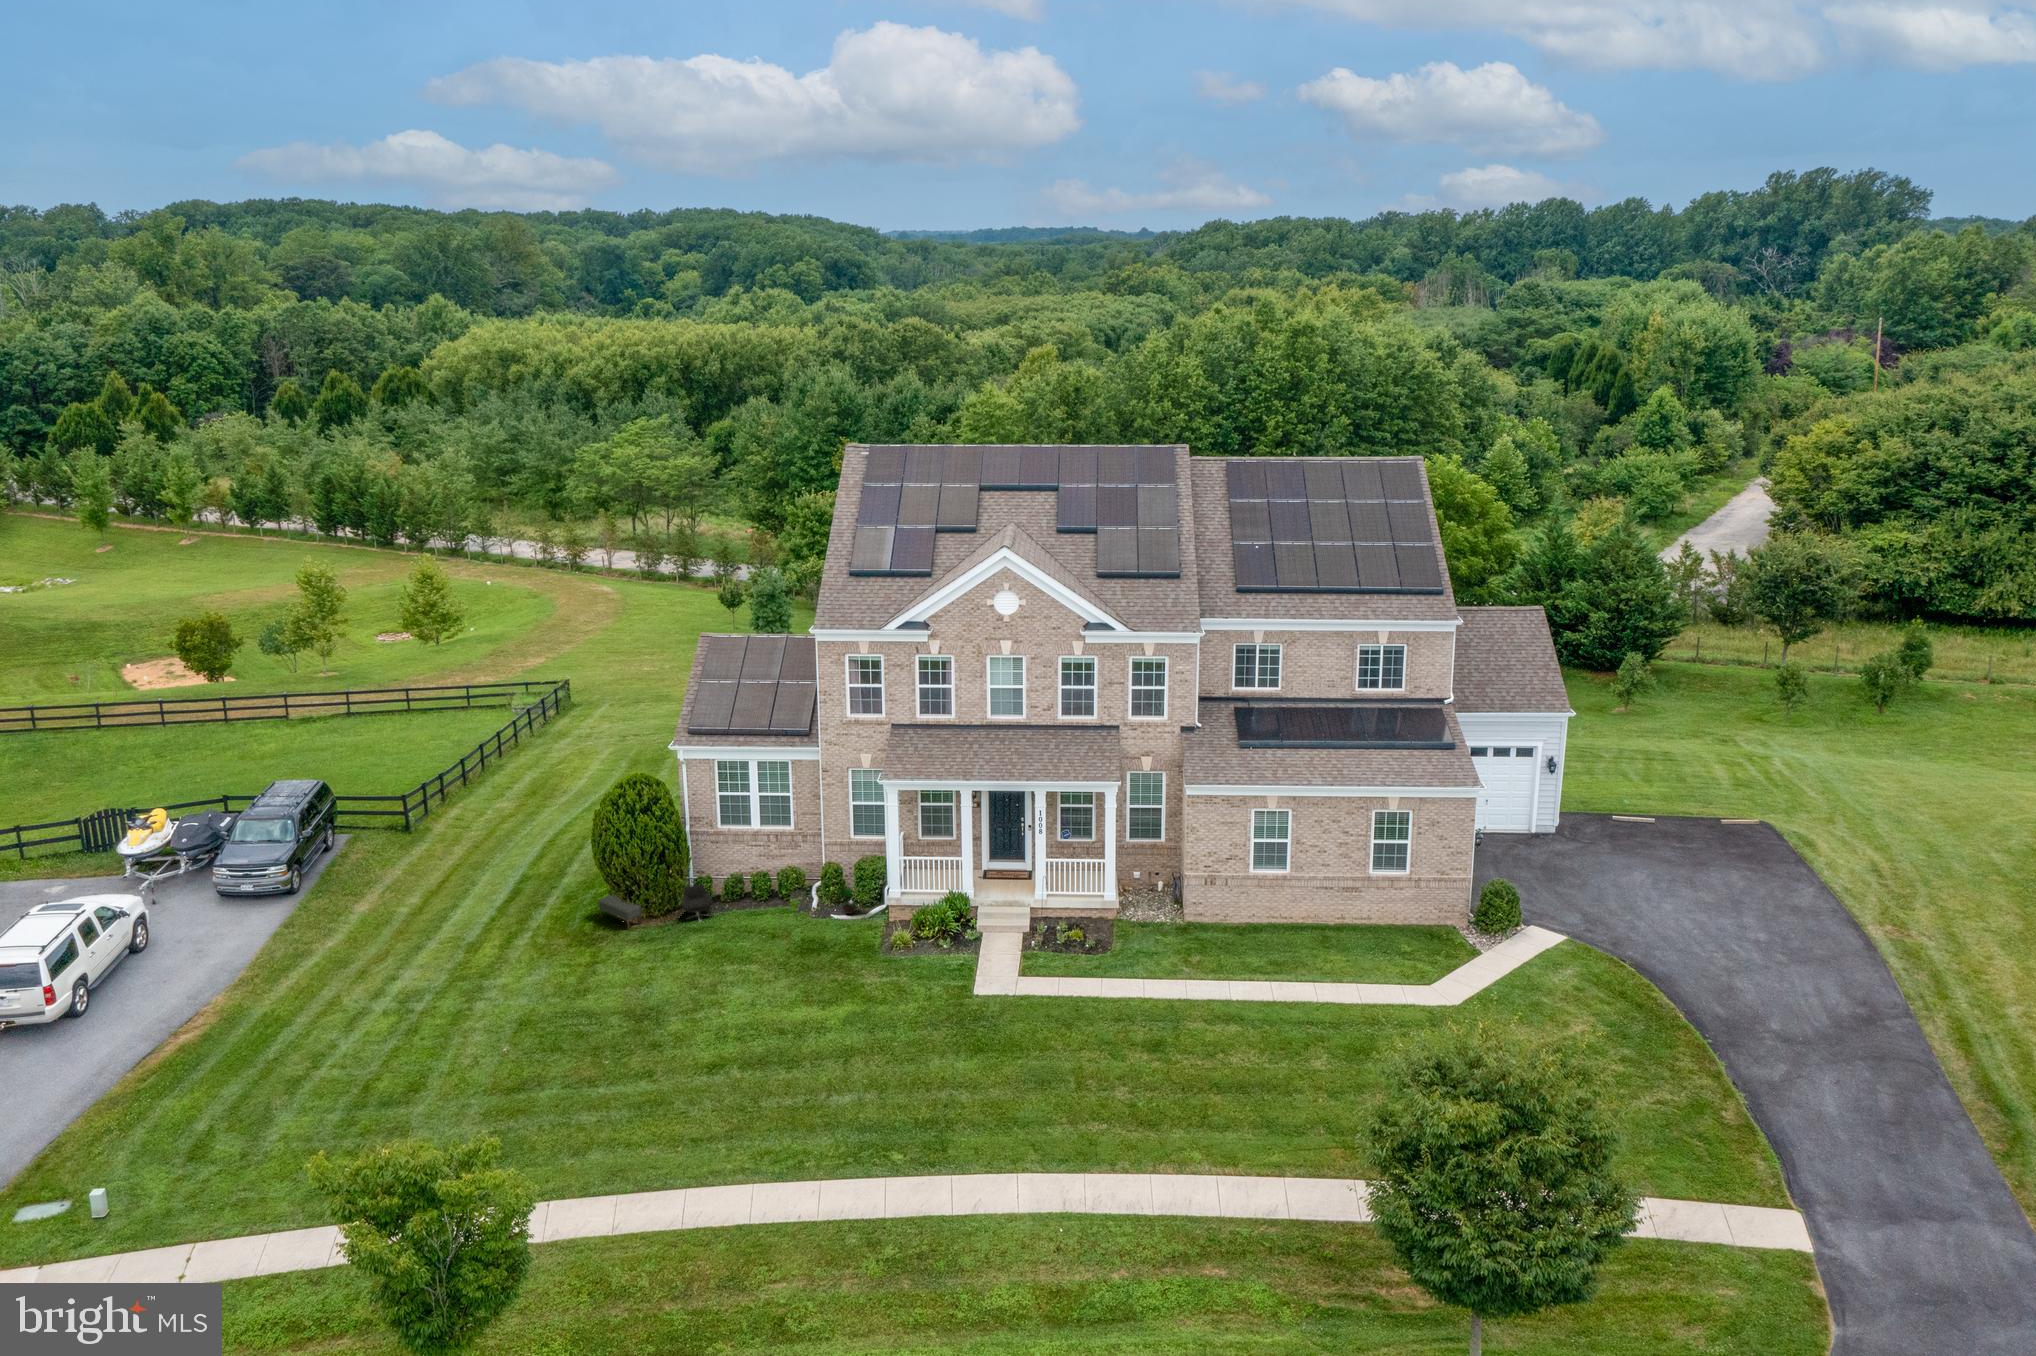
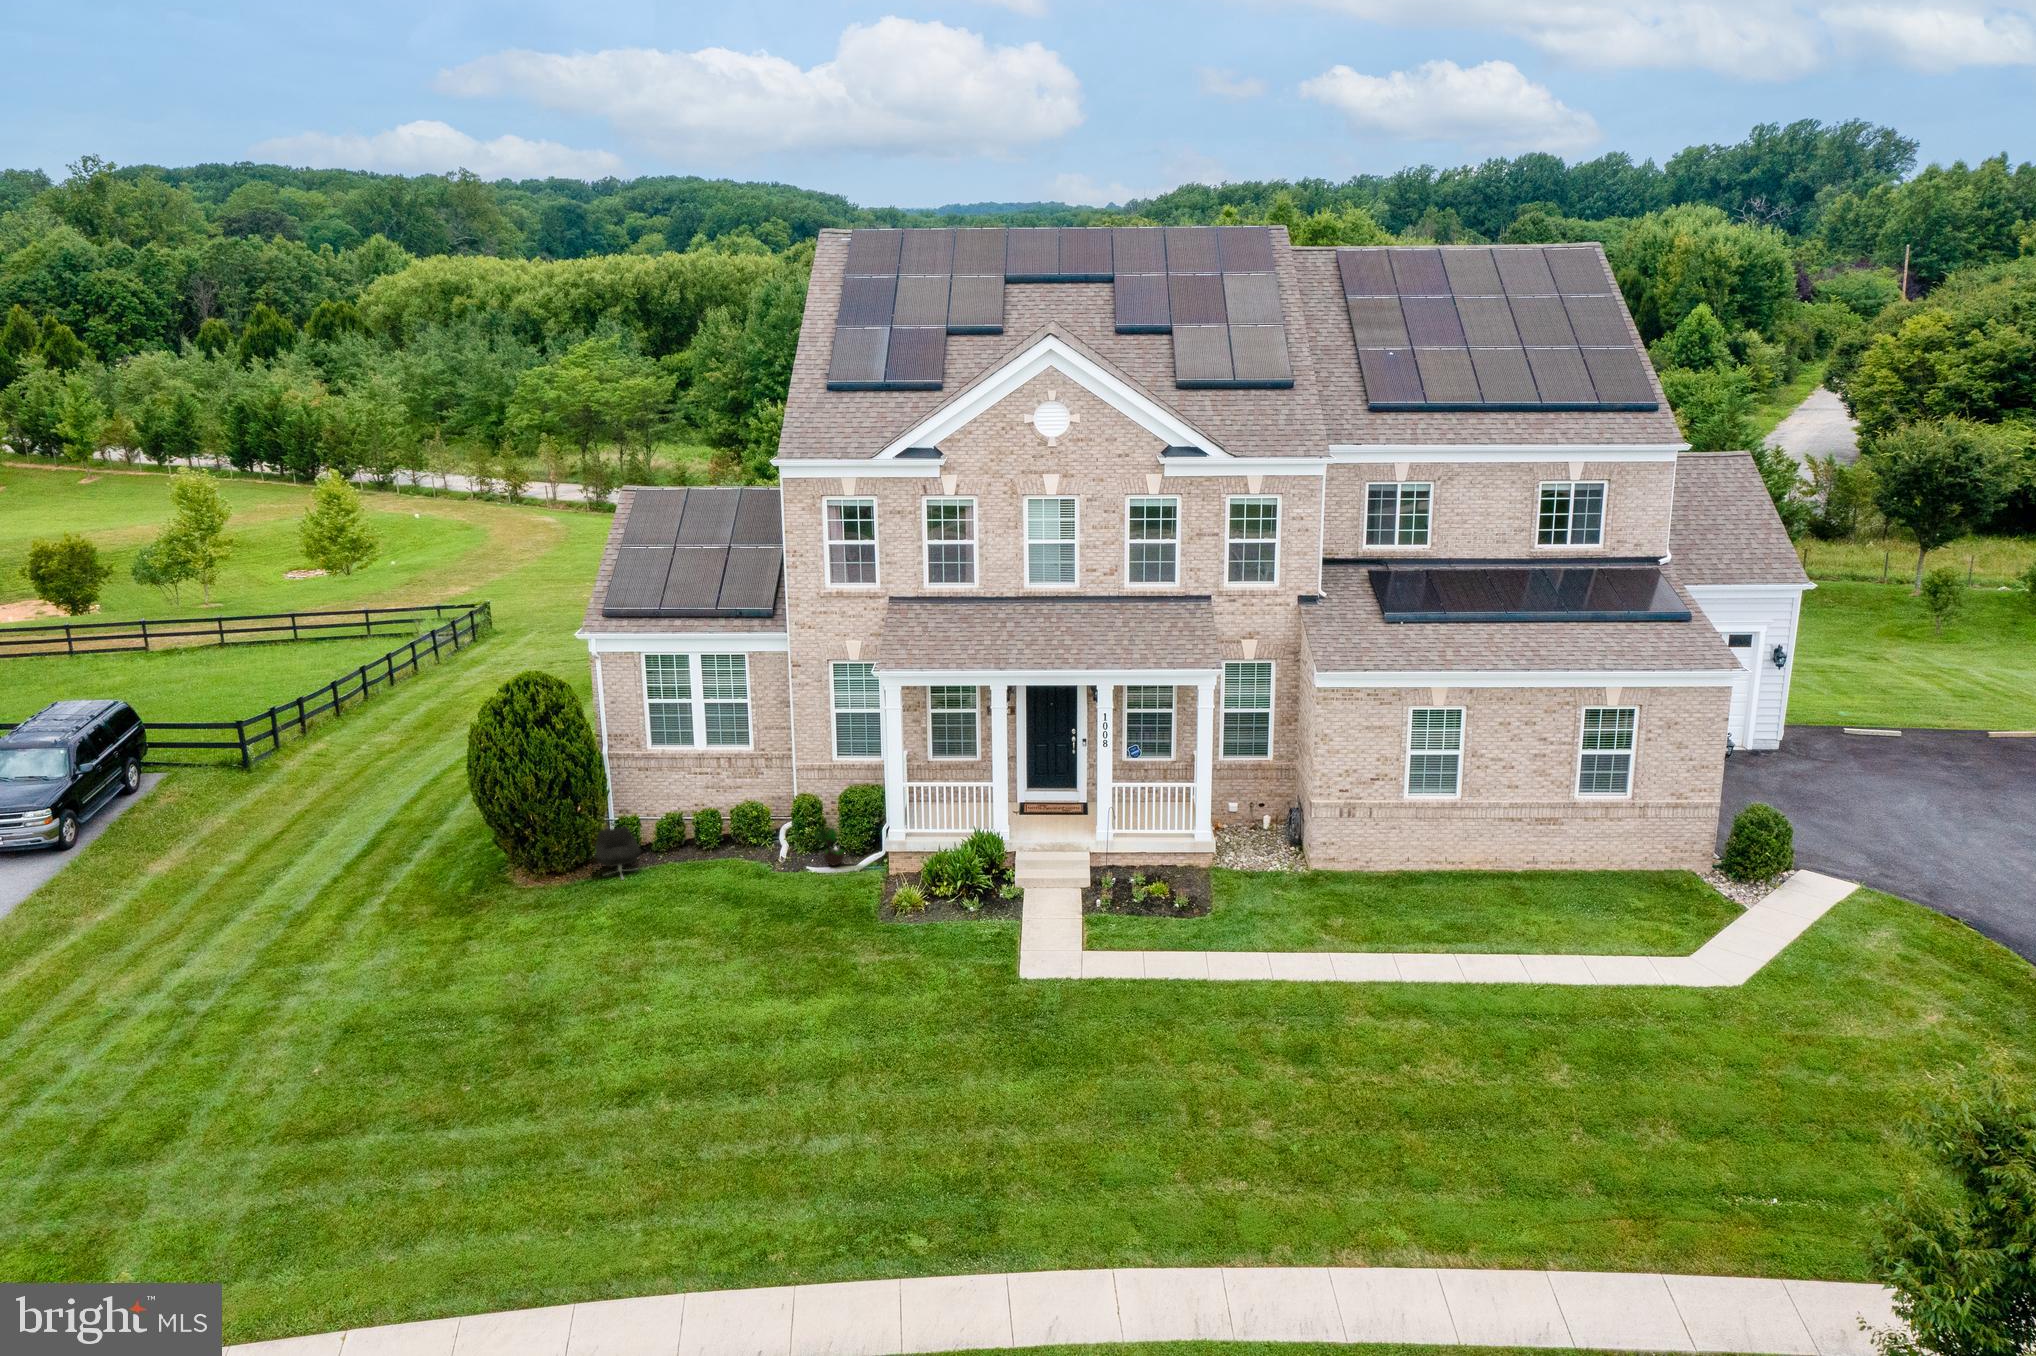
bench: present [598,895,641,929] -> none [477,843,539,891]

